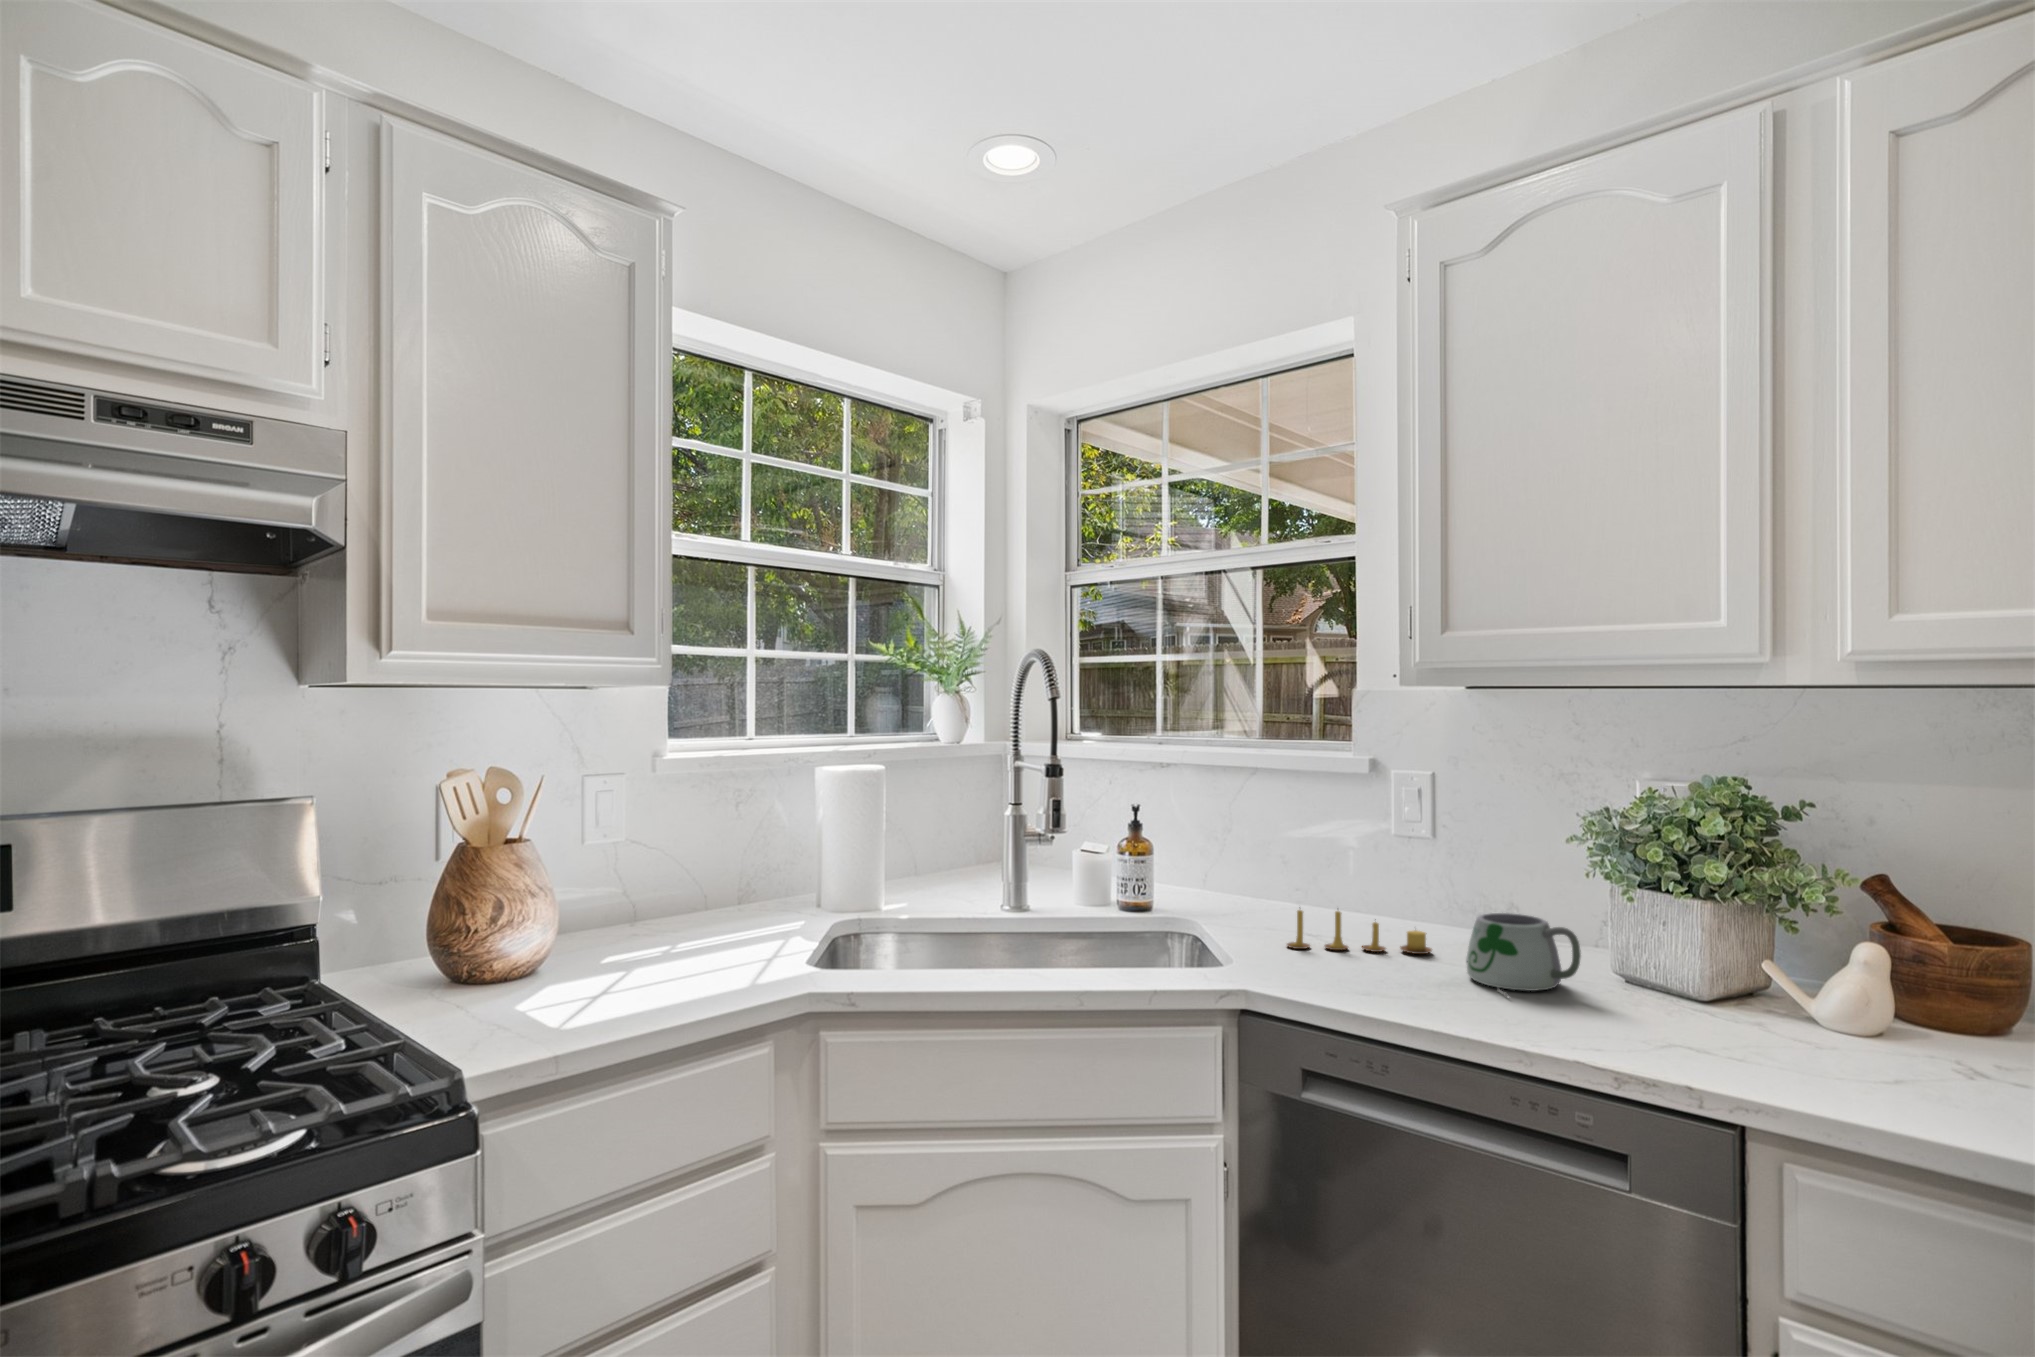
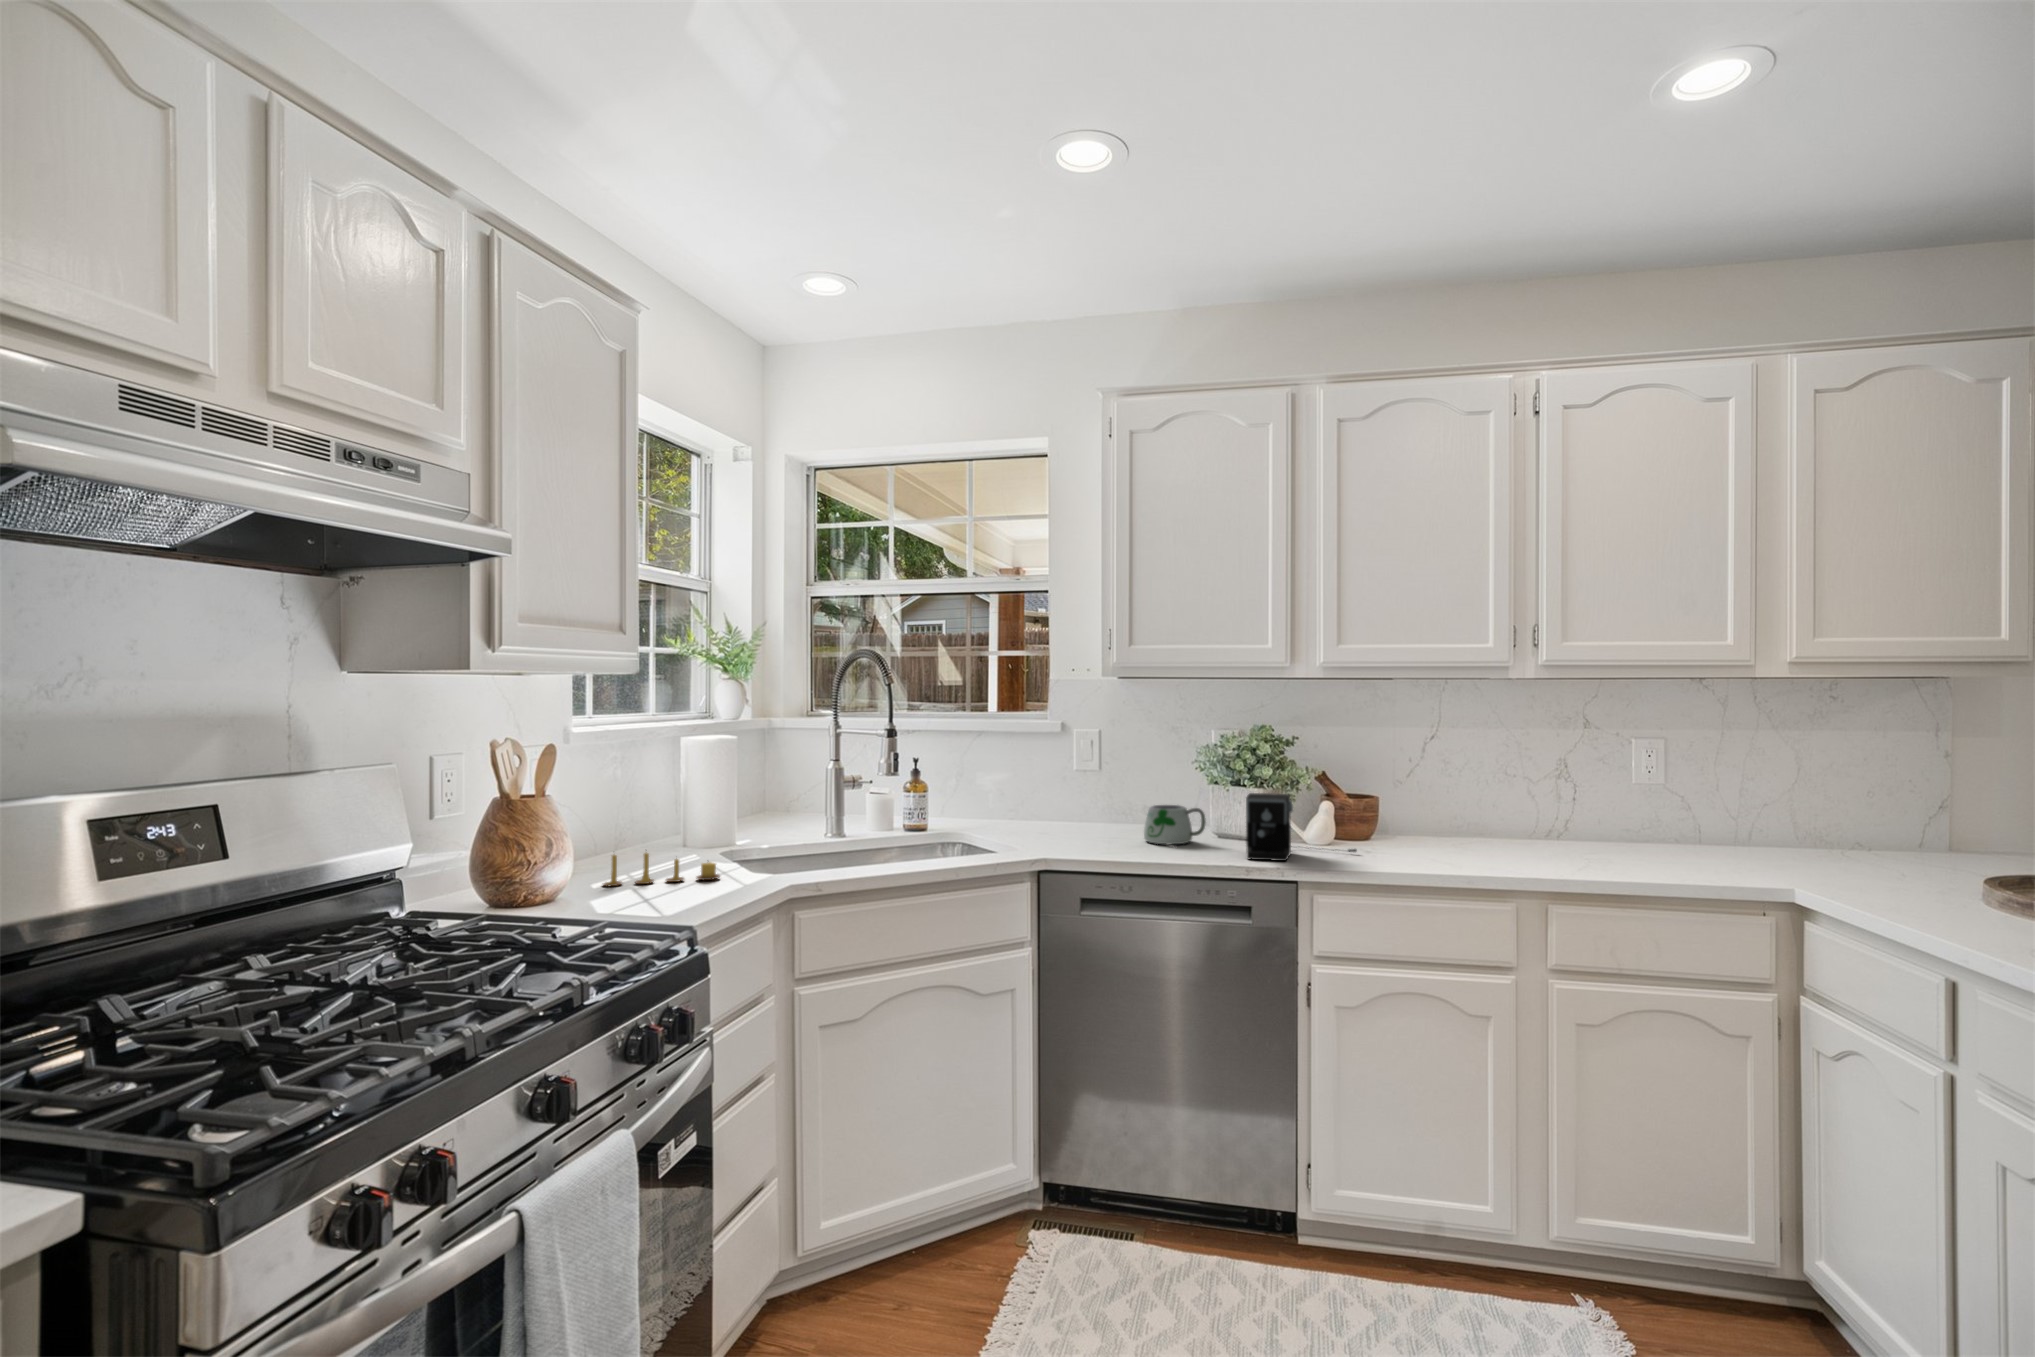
candle: present [1287,909,1432,954] -> present [603,852,720,886]
coffee maker: none [1630,913,1926,1067] -> present [1246,793,1357,861]

